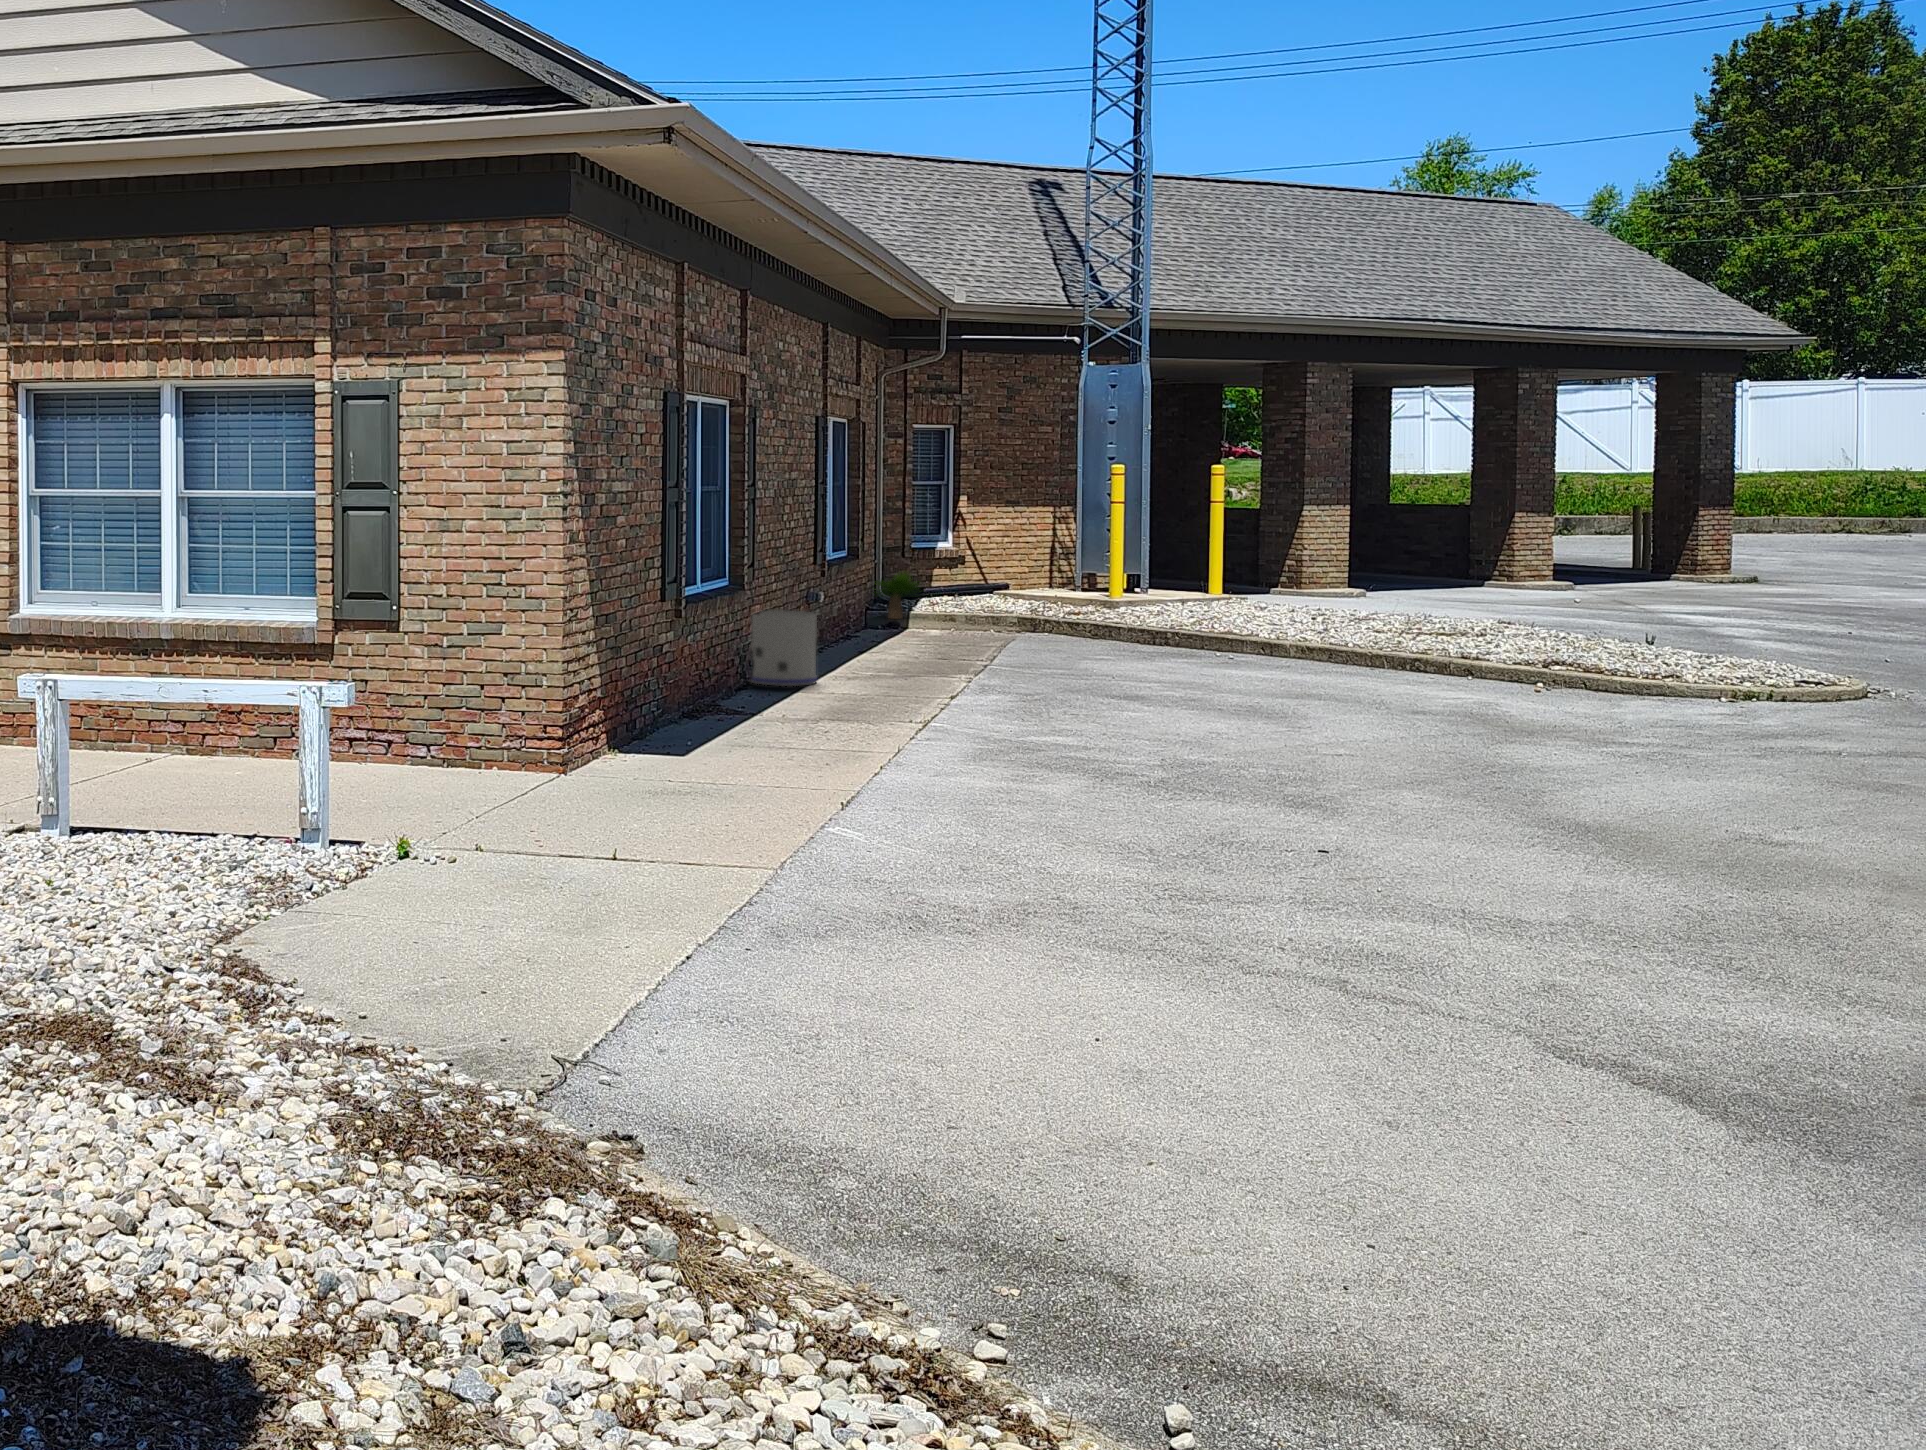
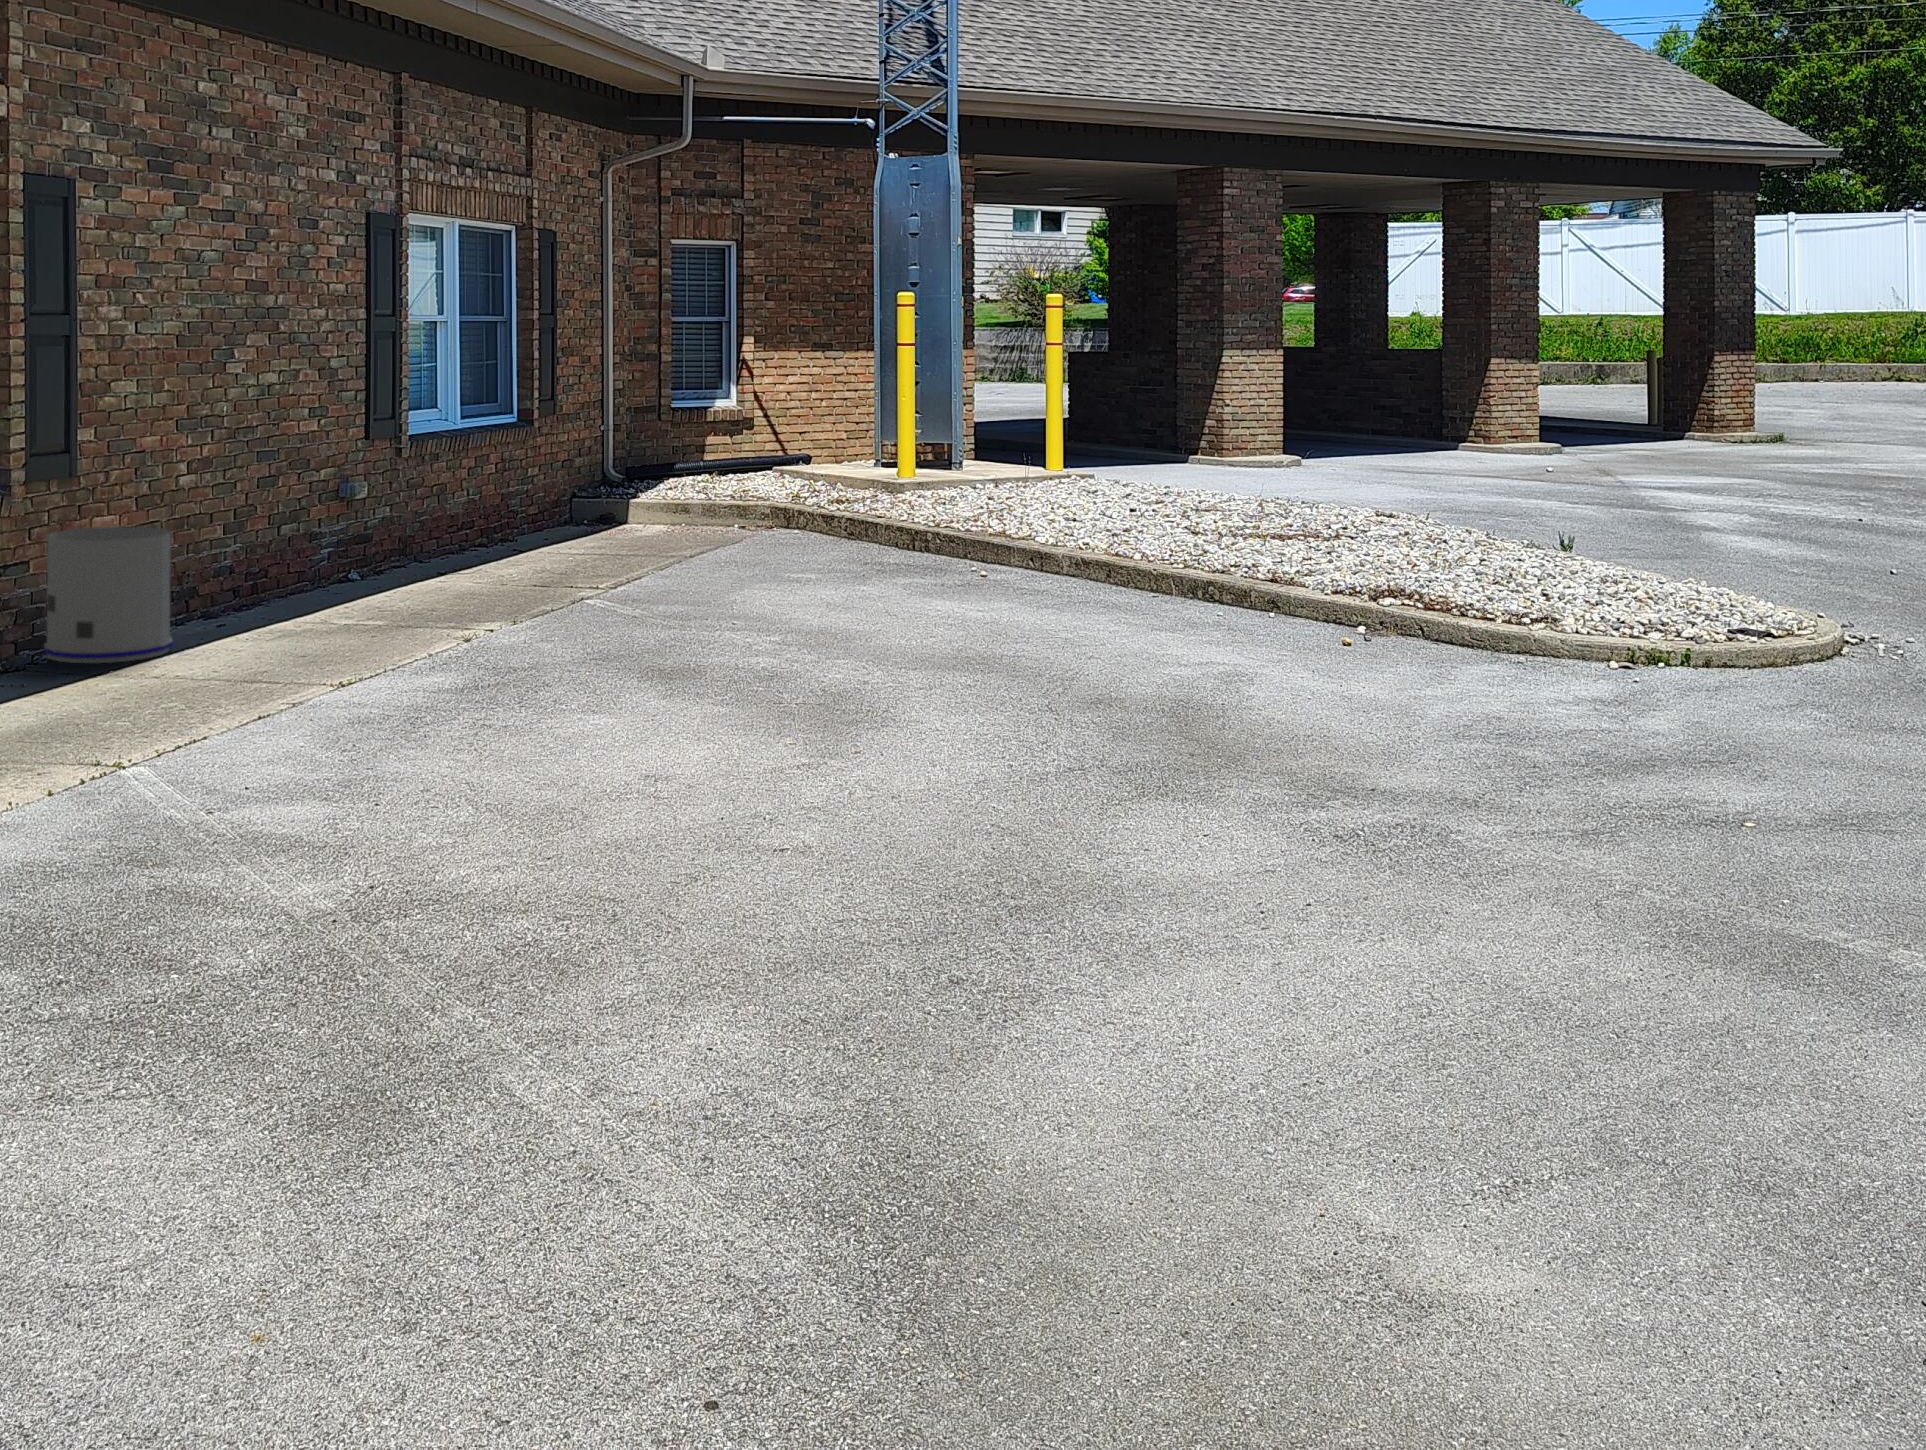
potted plant: present [875,574,920,619] -> none [551,440,635,512]

